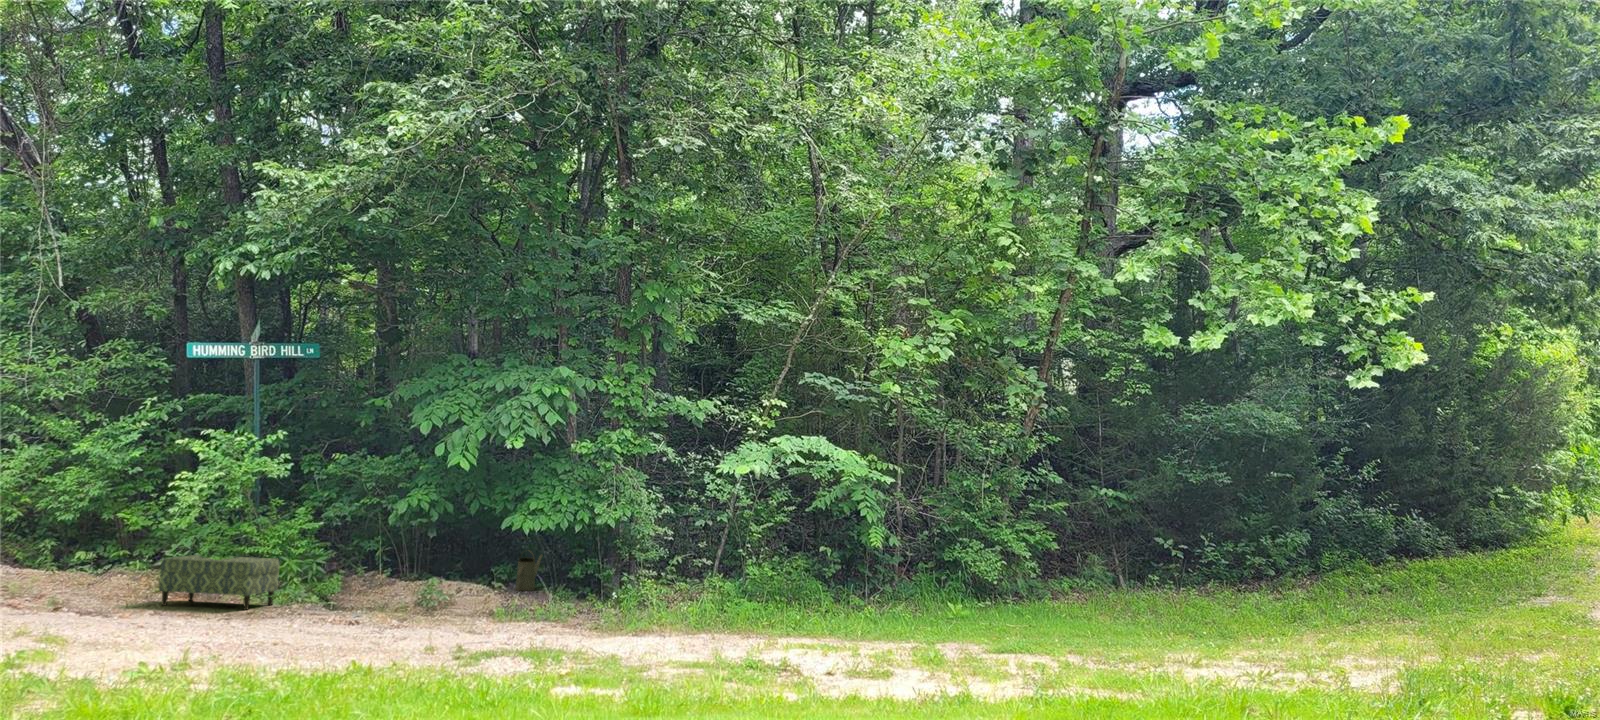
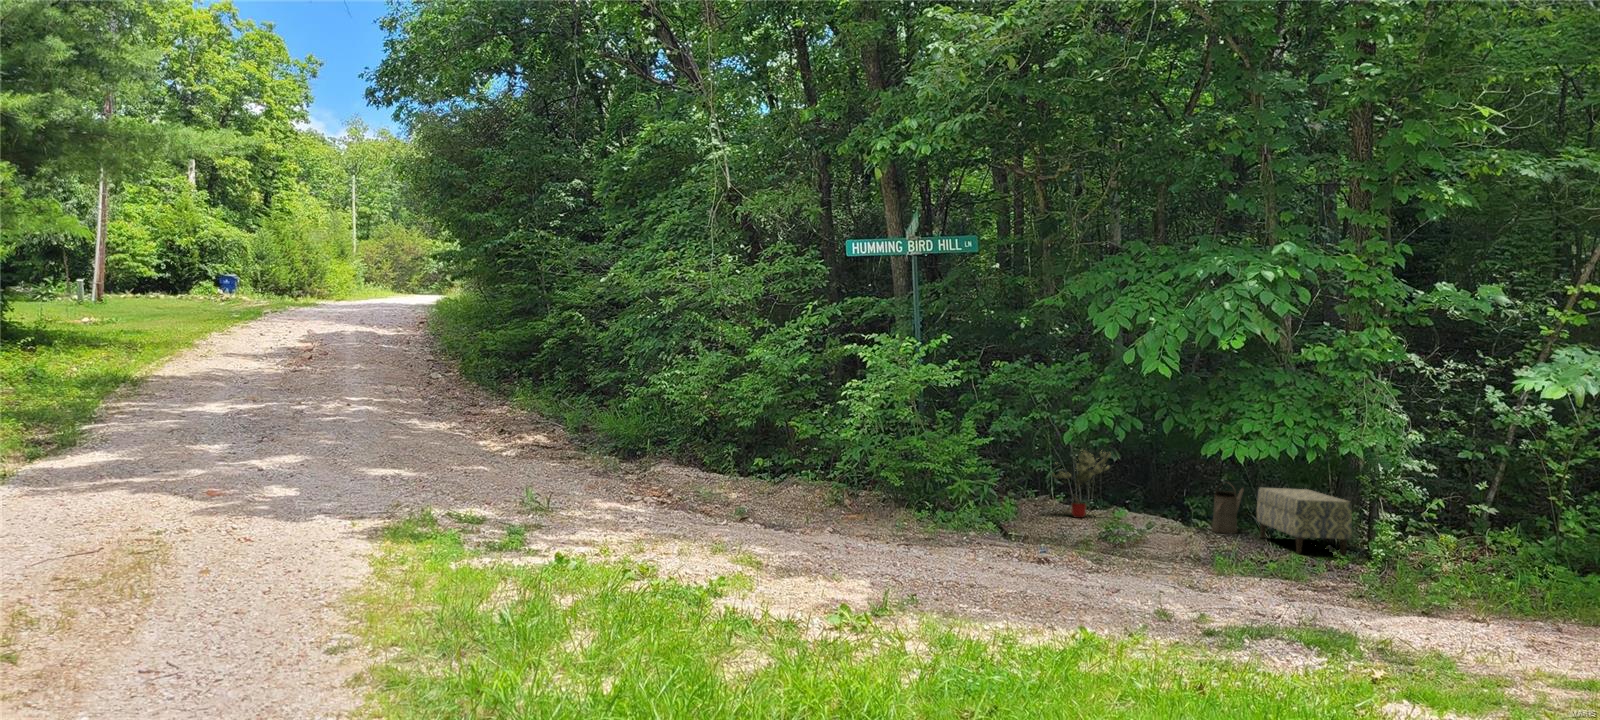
potted tree: none [381,521,437,587] -> present [1052,448,1111,518]
bench: present [159,555,280,610] -> present [1256,488,1352,556]

